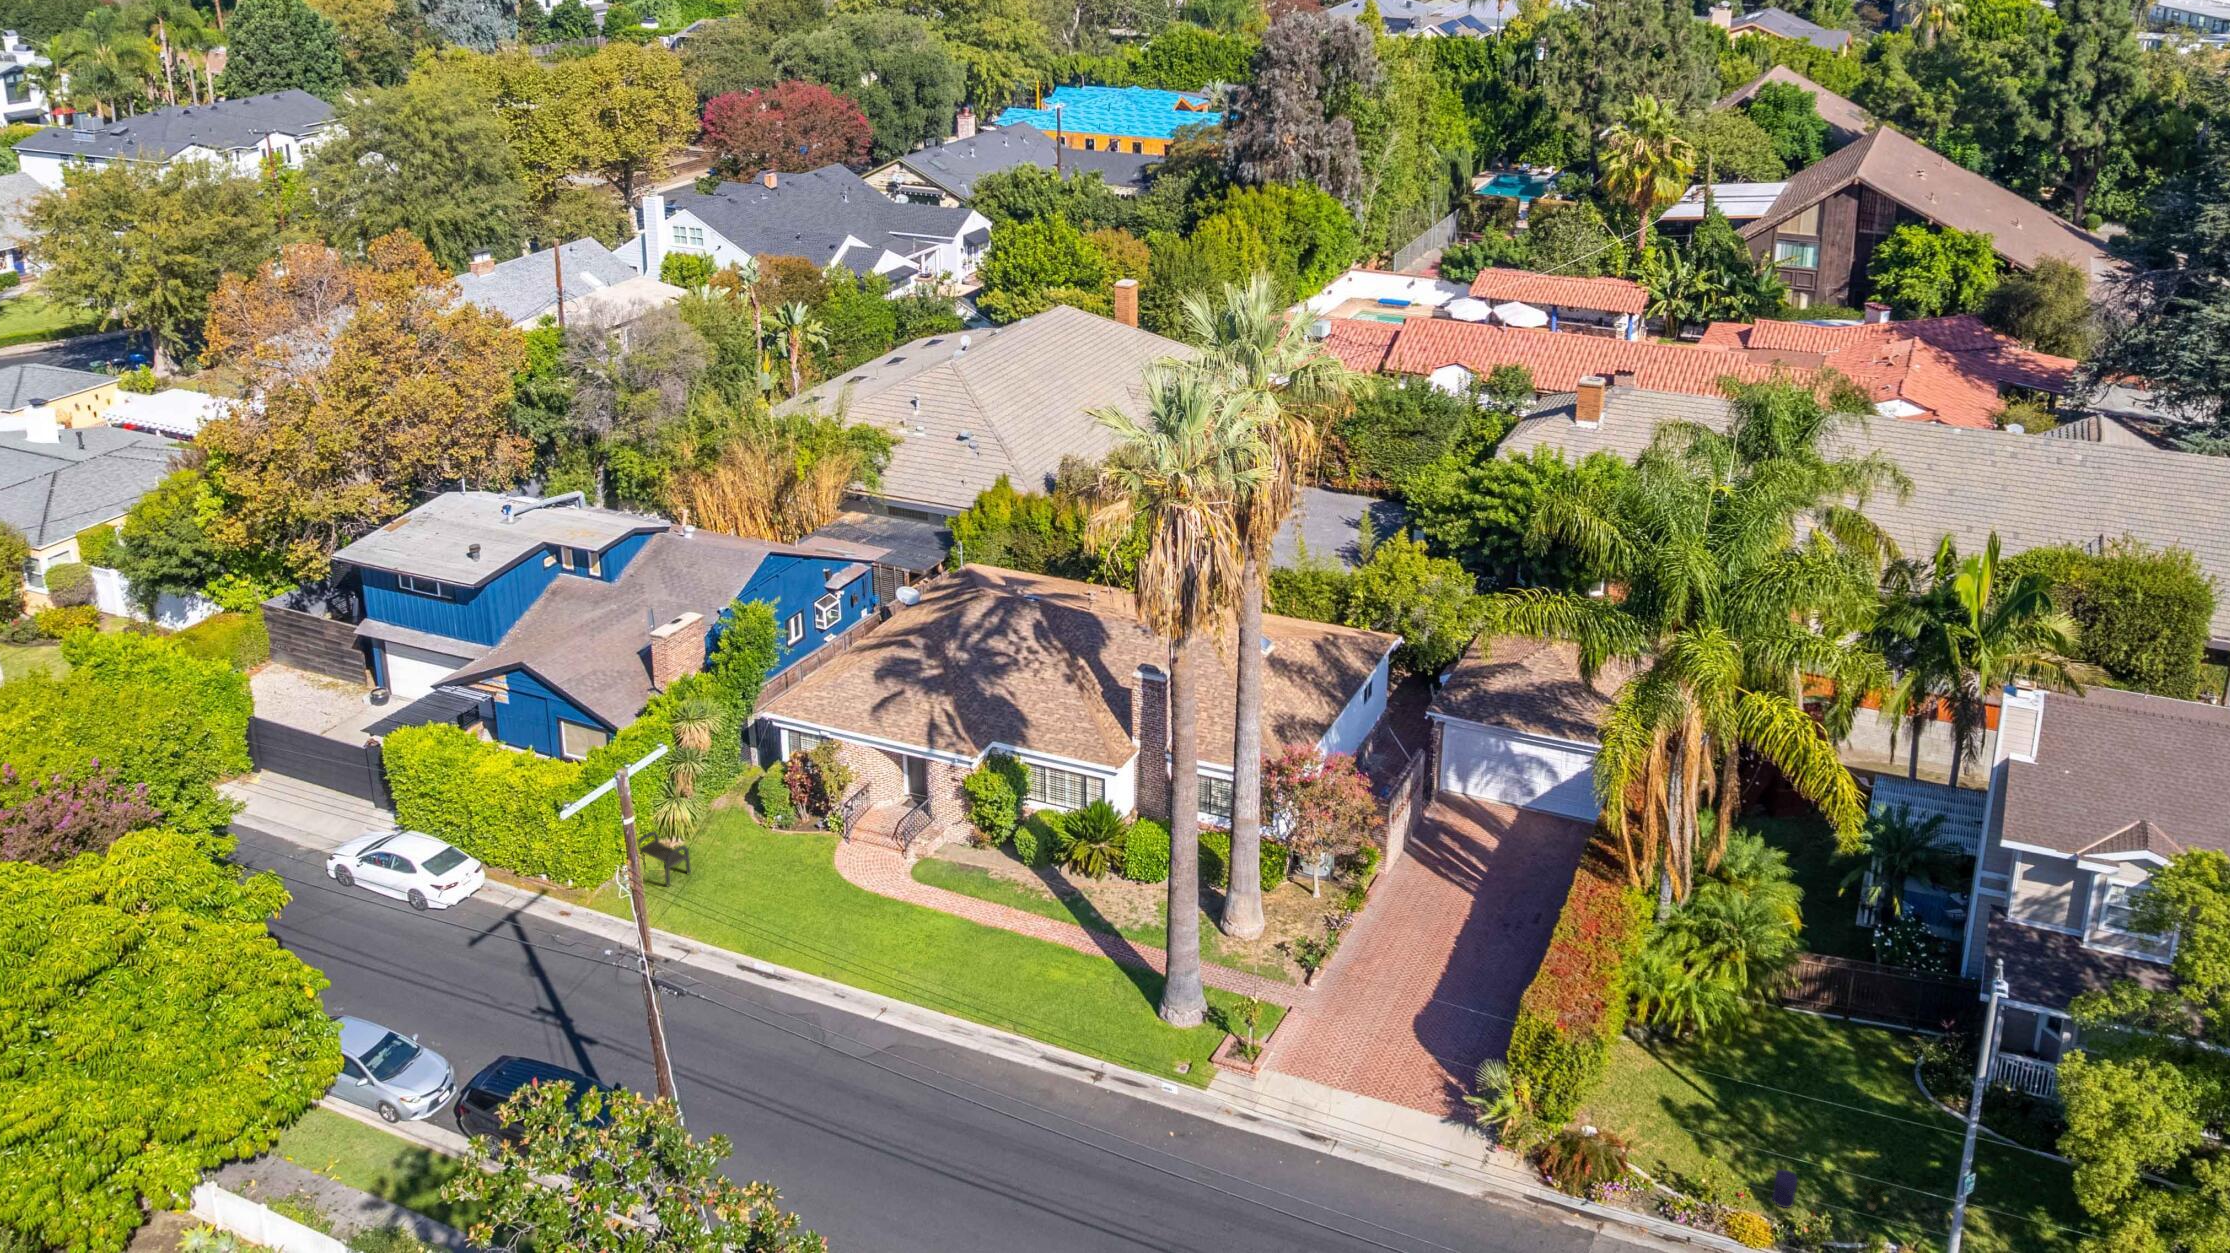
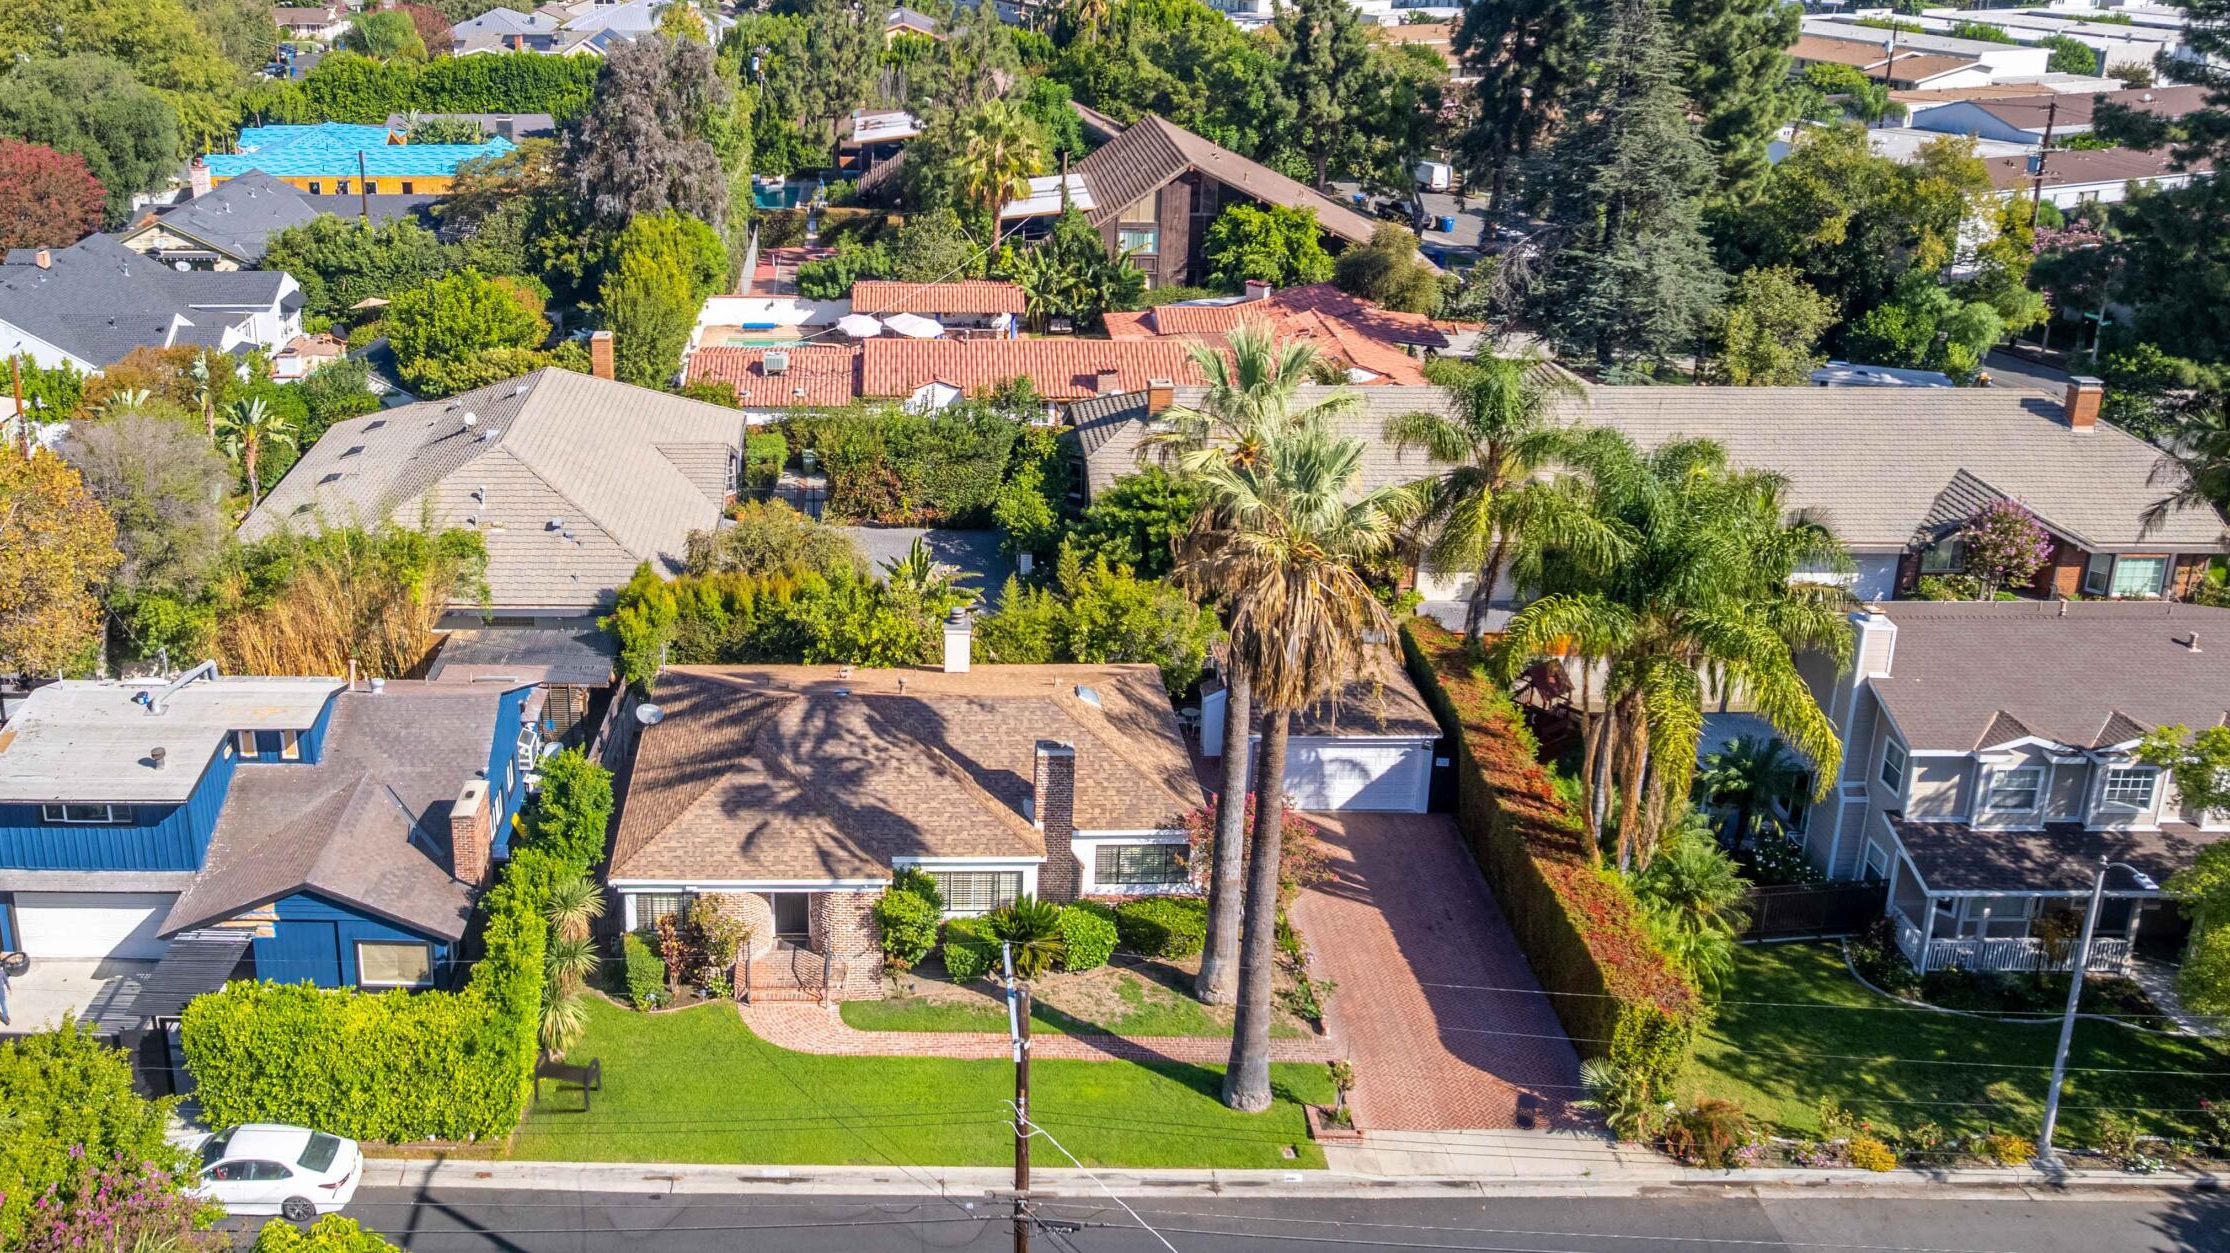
waste bin: present [1772,1170,1798,1208] -> present [1515,1094,1537,1129]
potted plant: present [1863,1183,1886,1210] -> none [1926,1085,1951,1112]

